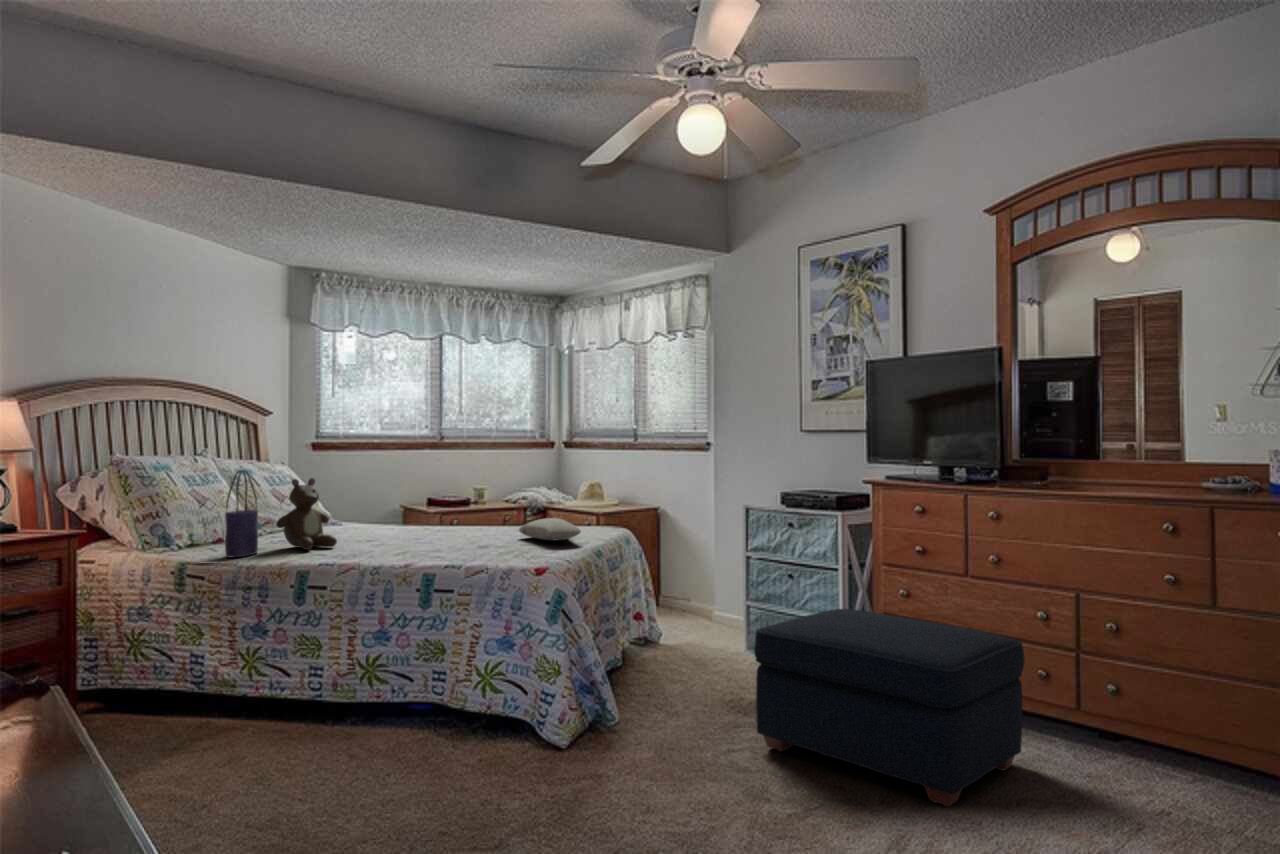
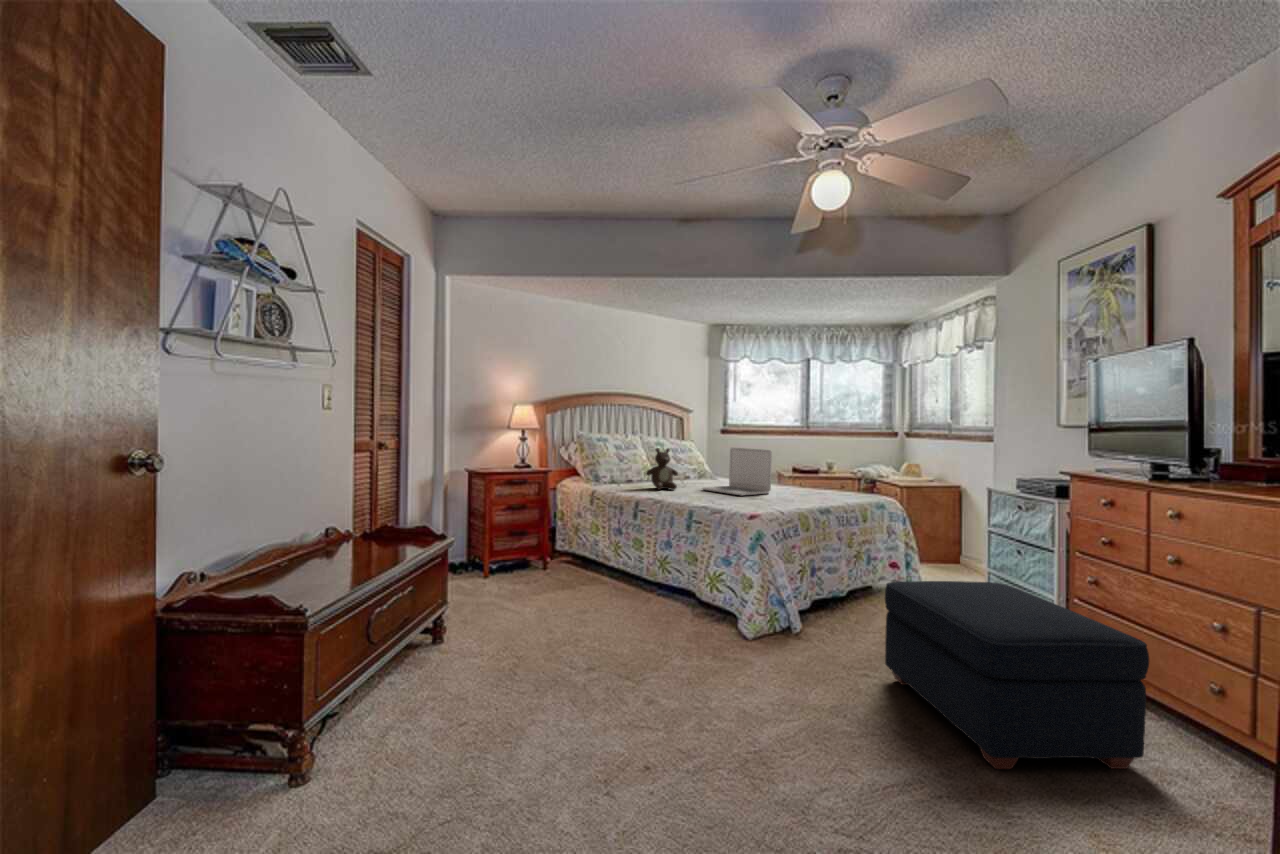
tote bag: present [225,470,258,557] -> none [615,441,635,490]
laptop: none [375,471,482,544] -> present [702,448,772,496]
pillow: present [519,518,581,540] -> none [792,485,827,500]

